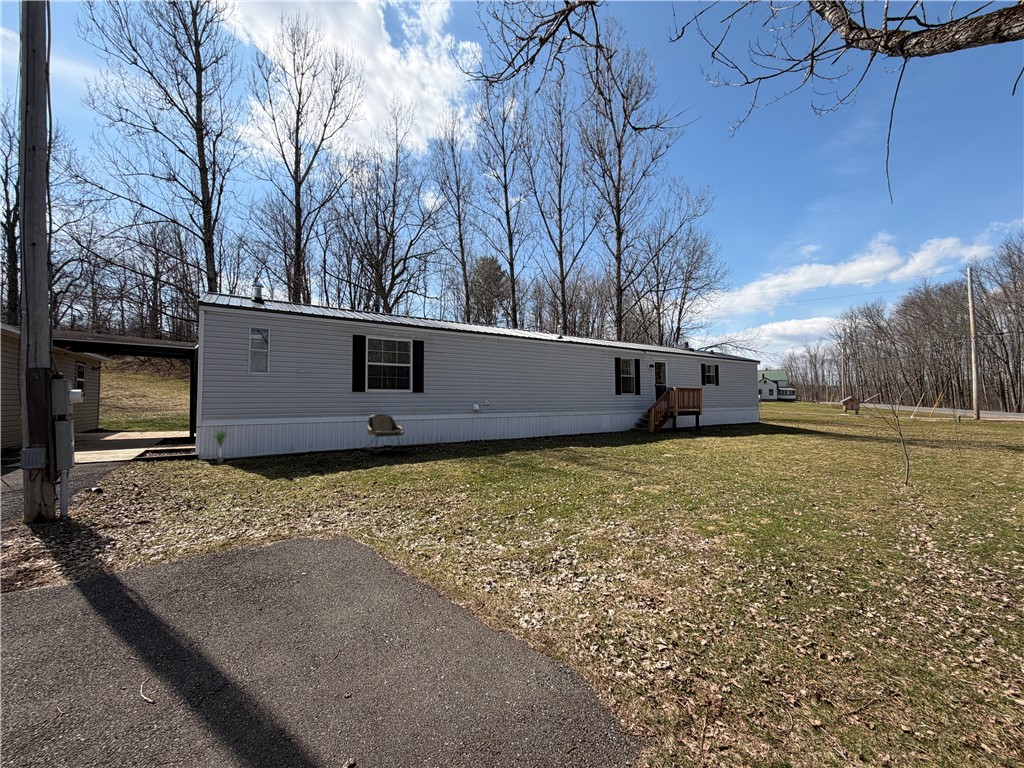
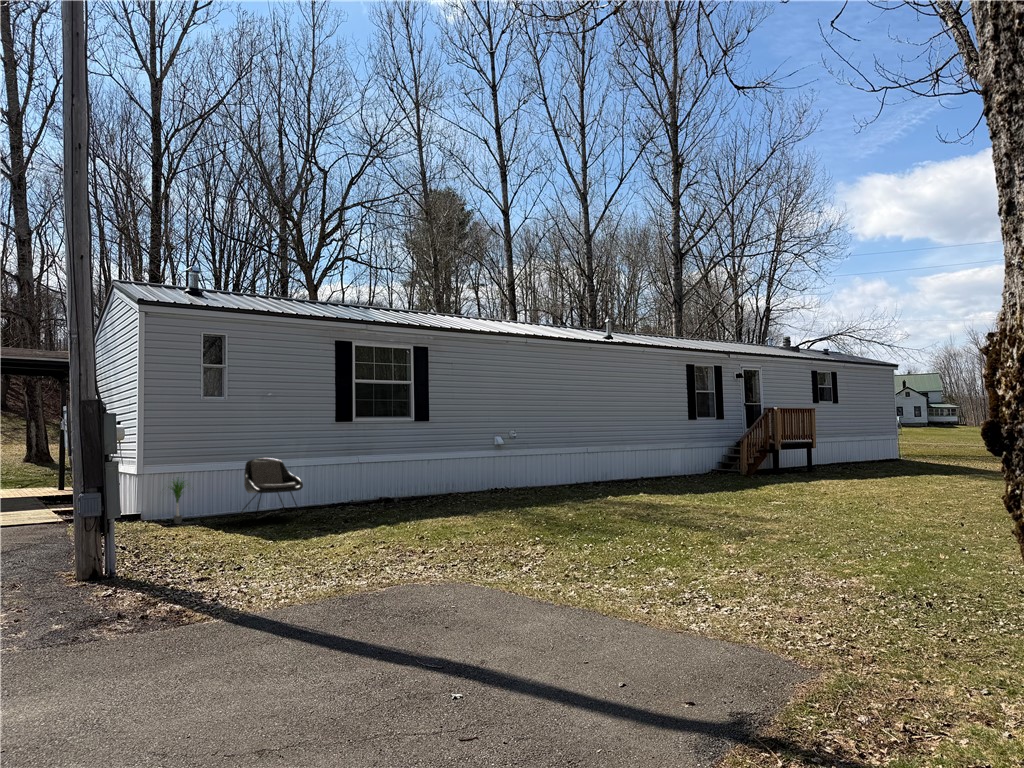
lounge chair: present [367,414,404,453] -> present [241,458,303,520]

